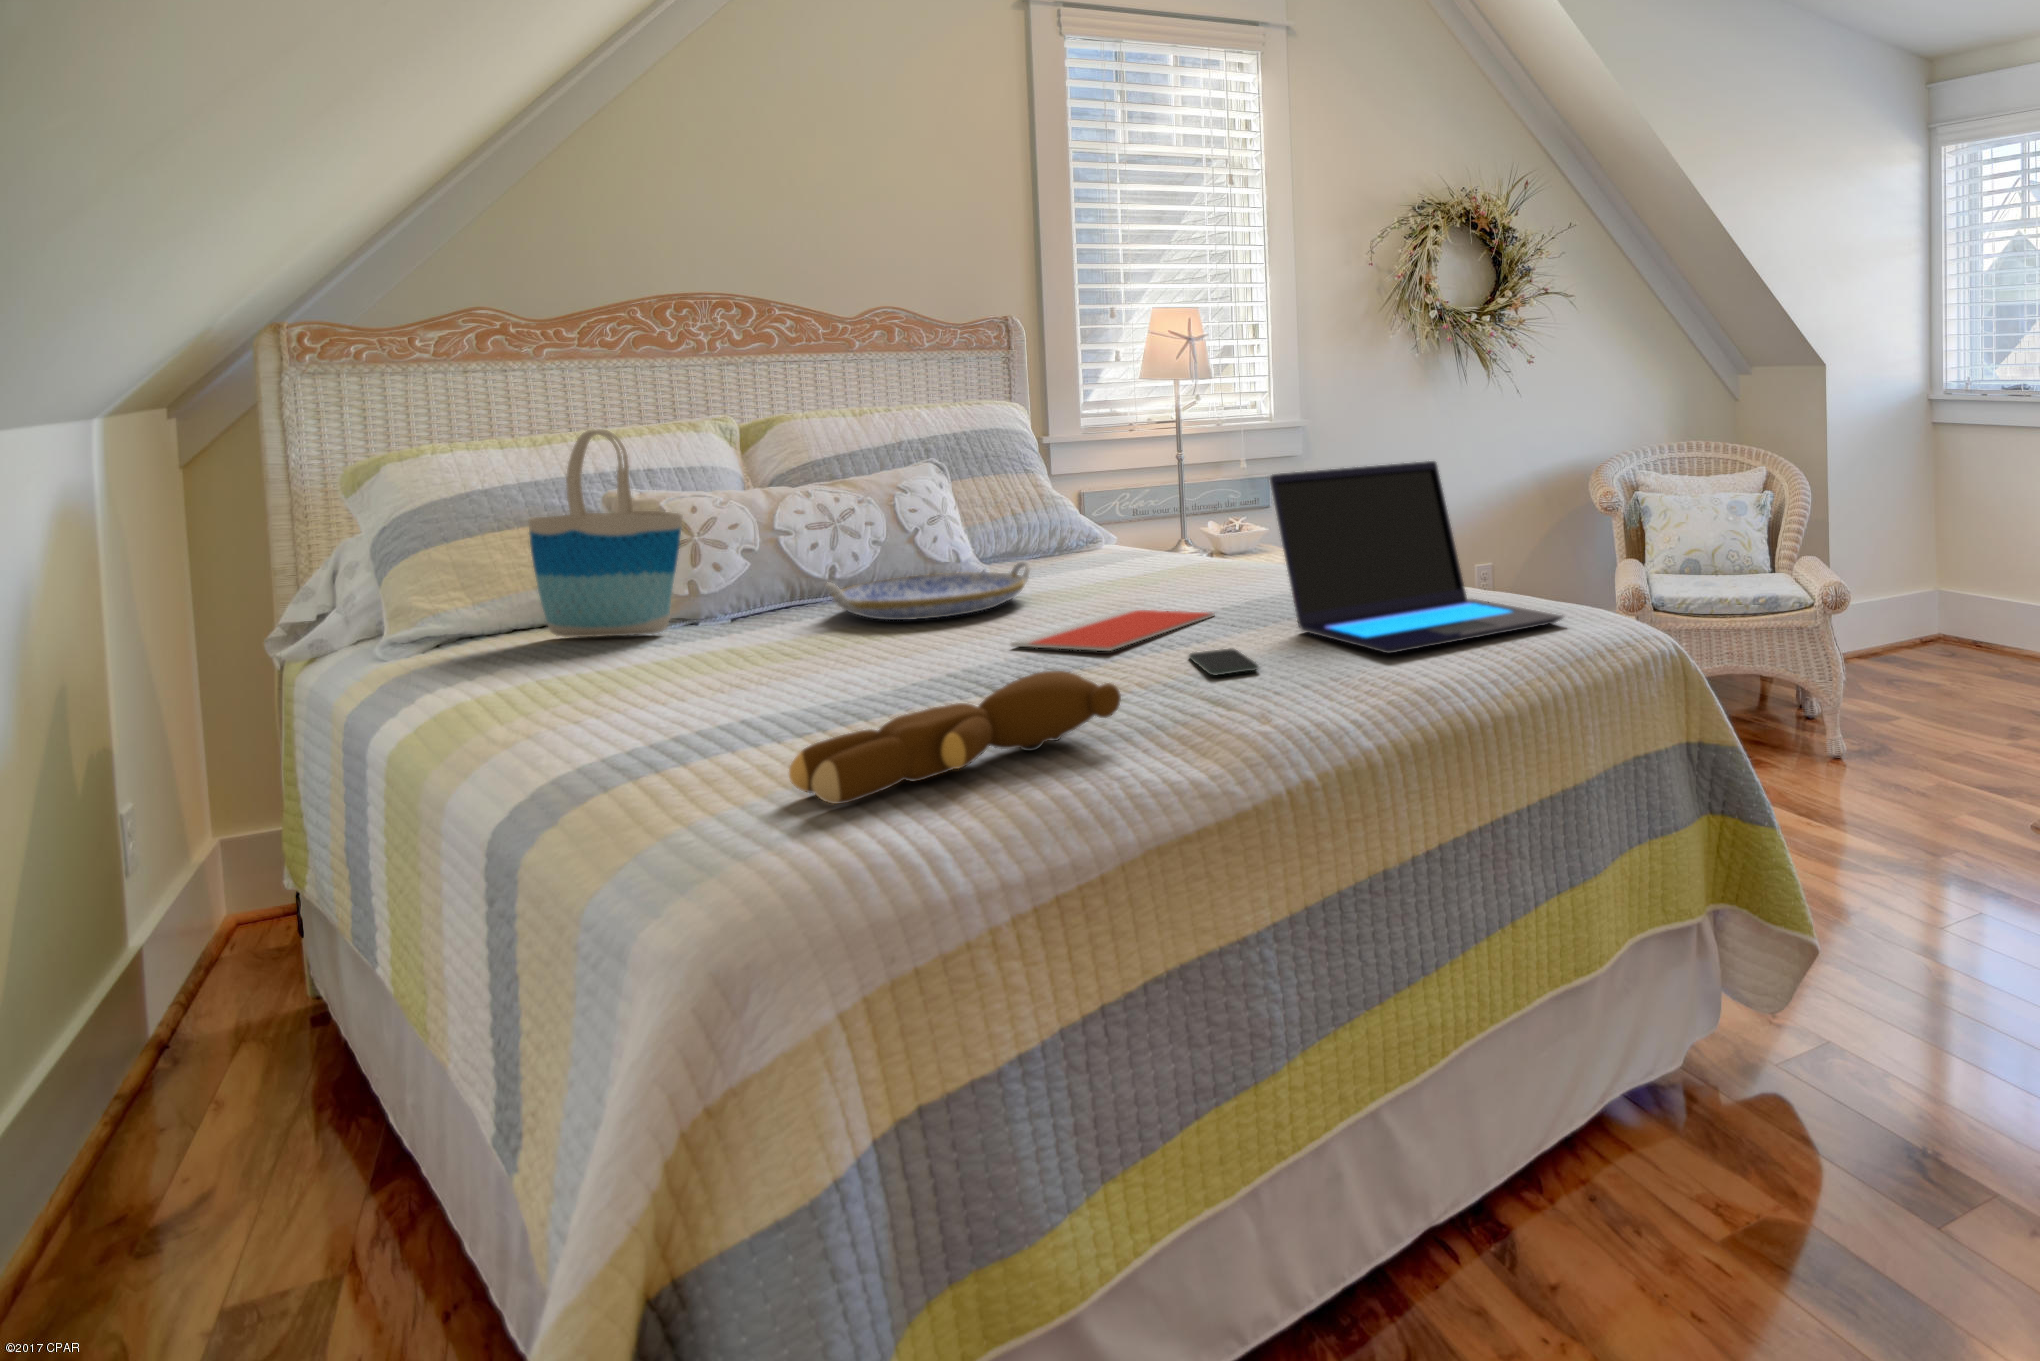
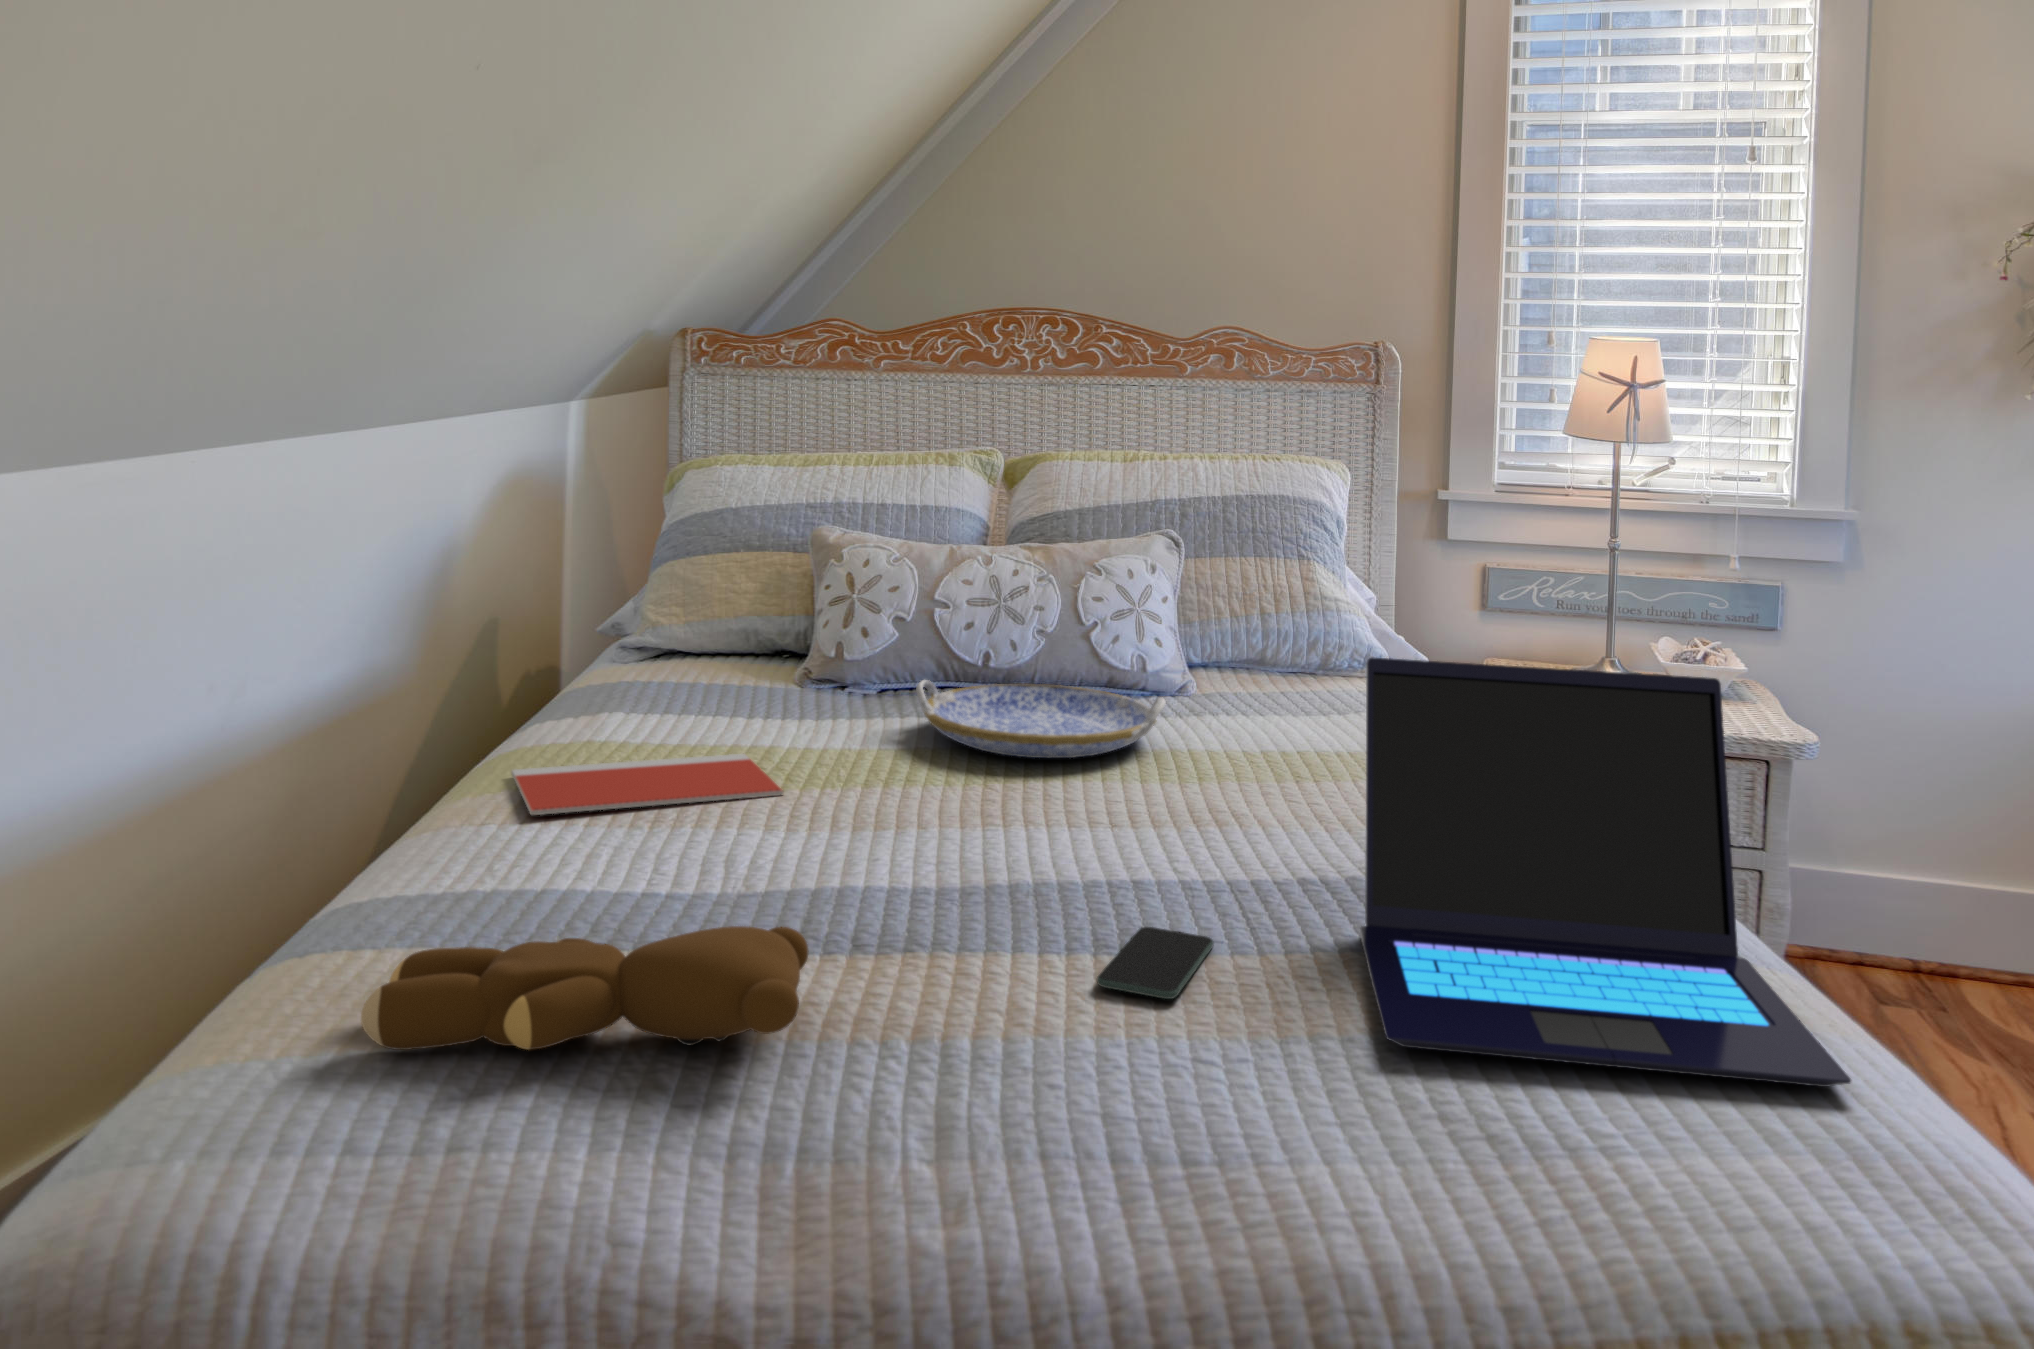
tote bag: present [528,429,683,637] -> none [694,465,798,701]
notebook: present [1012,609,1214,651] -> present [511,754,783,815]

